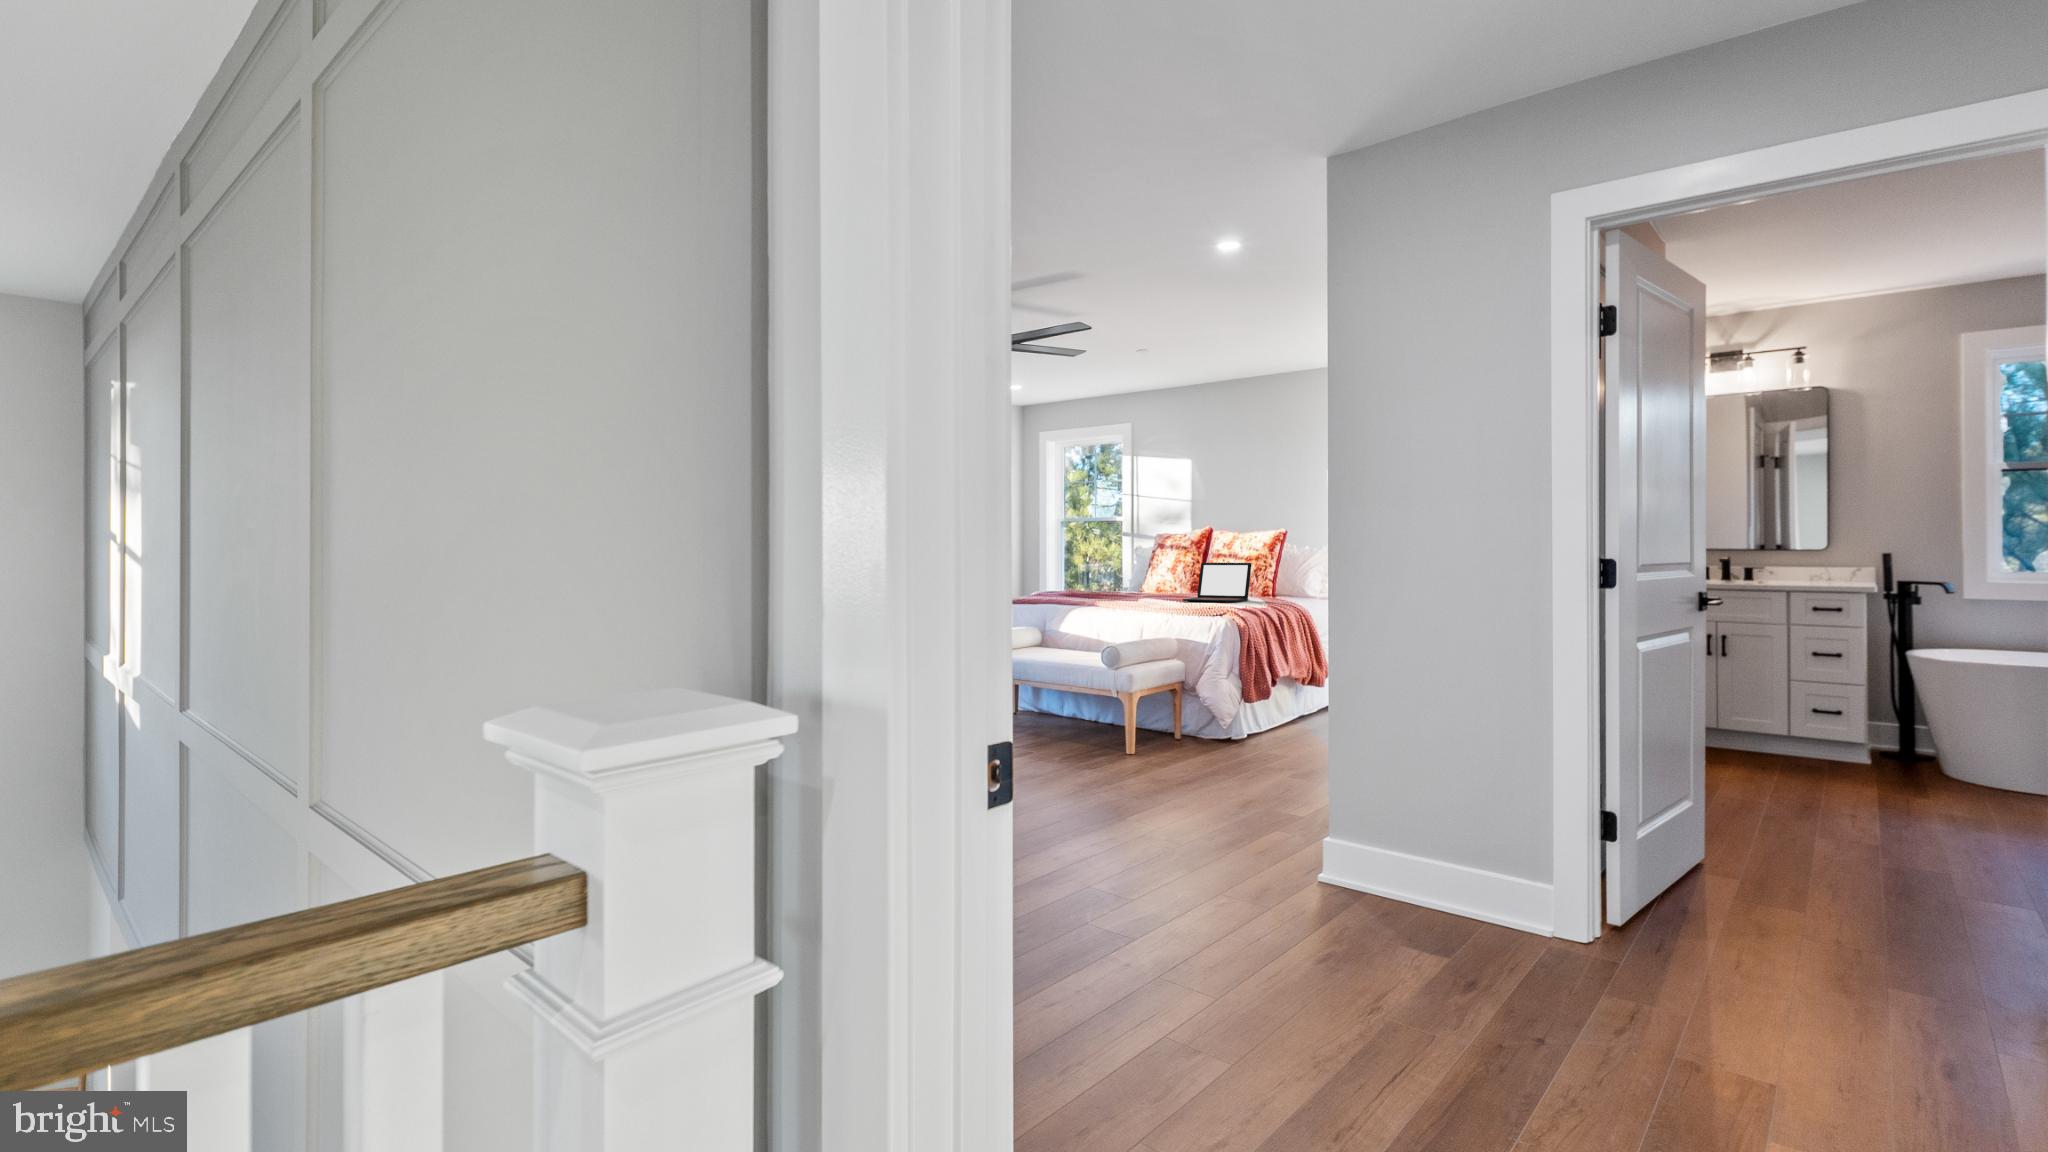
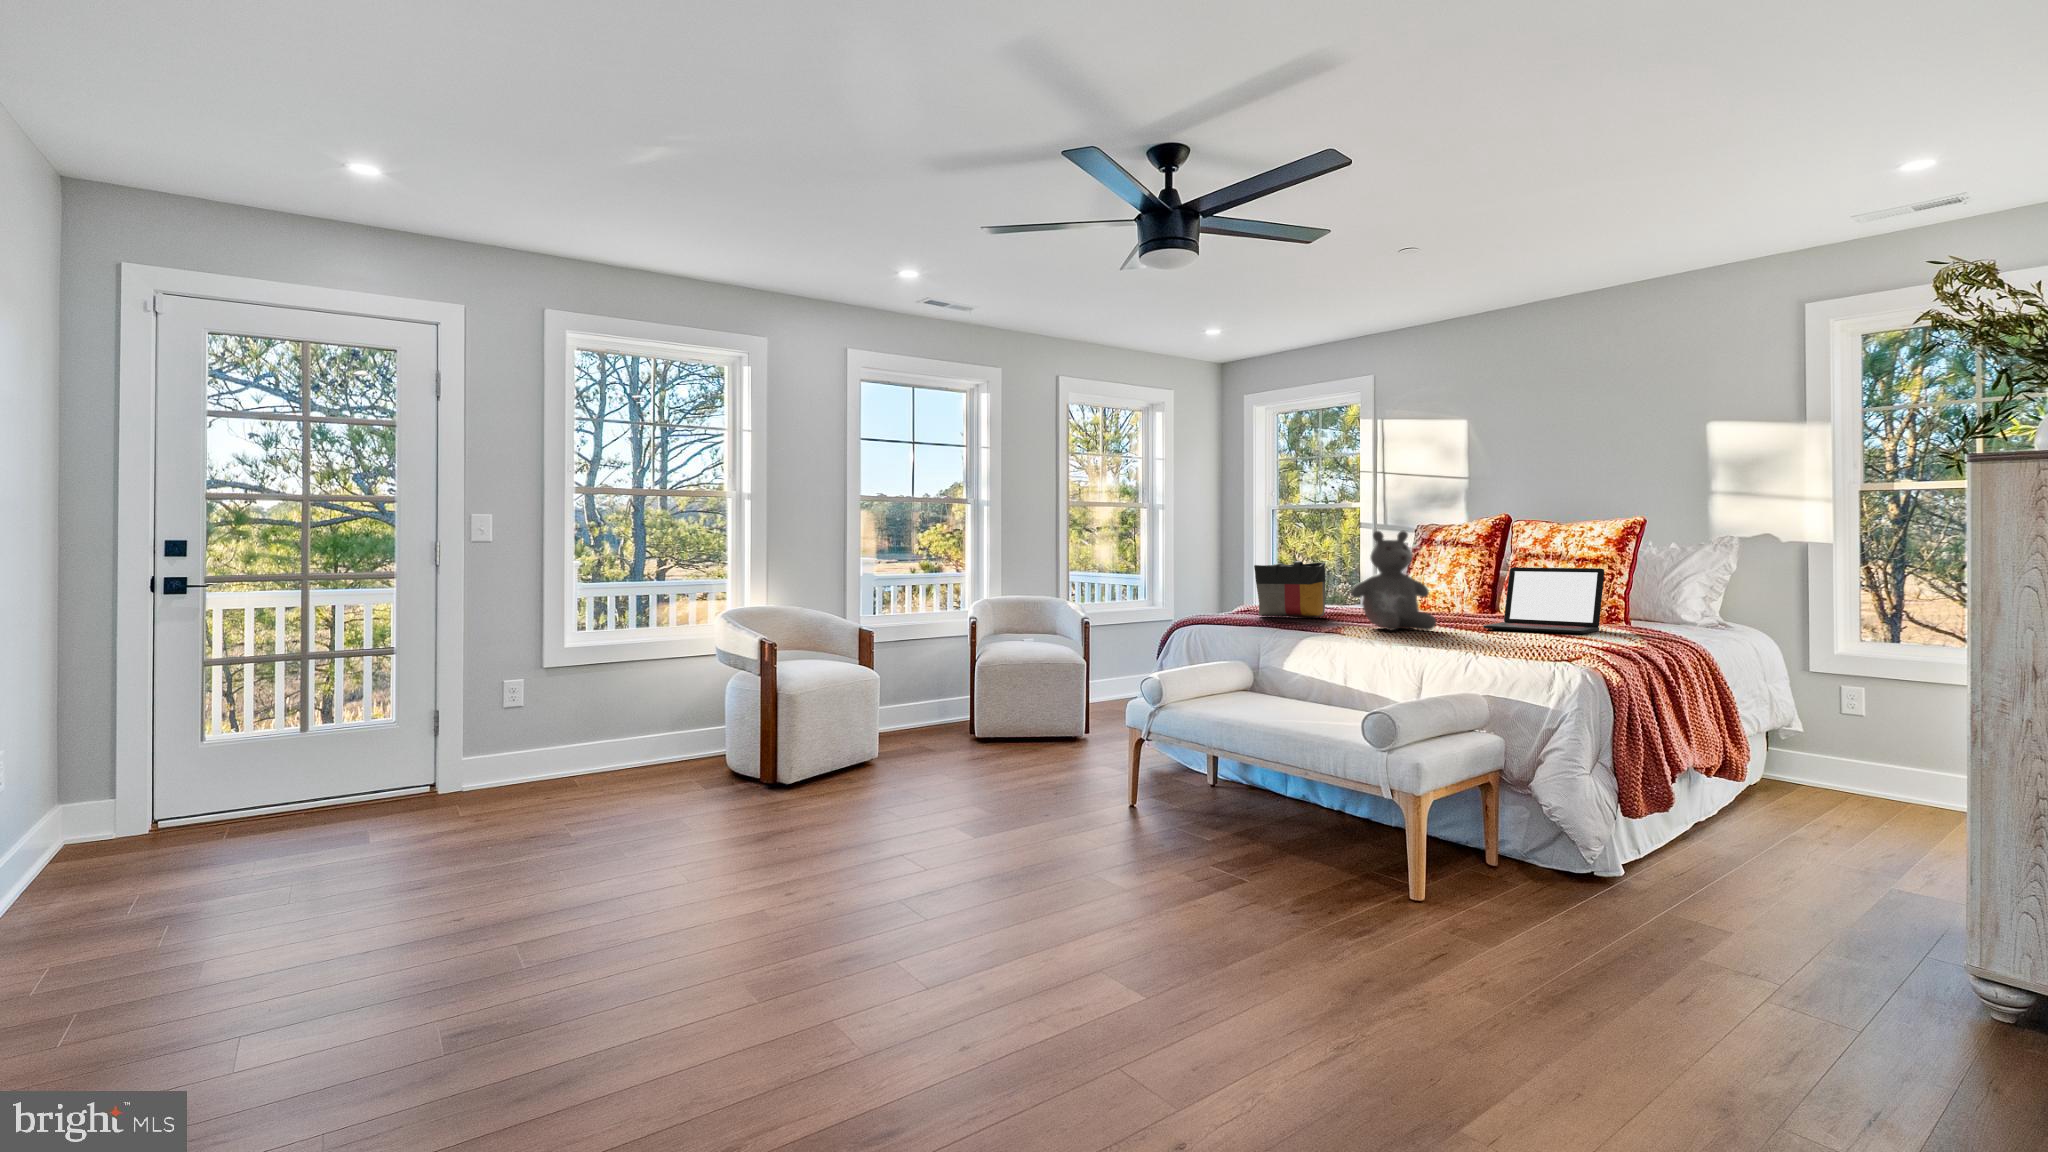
teddy bear: none [1104,540,1154,603] -> present [1351,531,1436,630]
tote bag: none [1046,560,1093,598] -> present [1254,561,1325,618]

